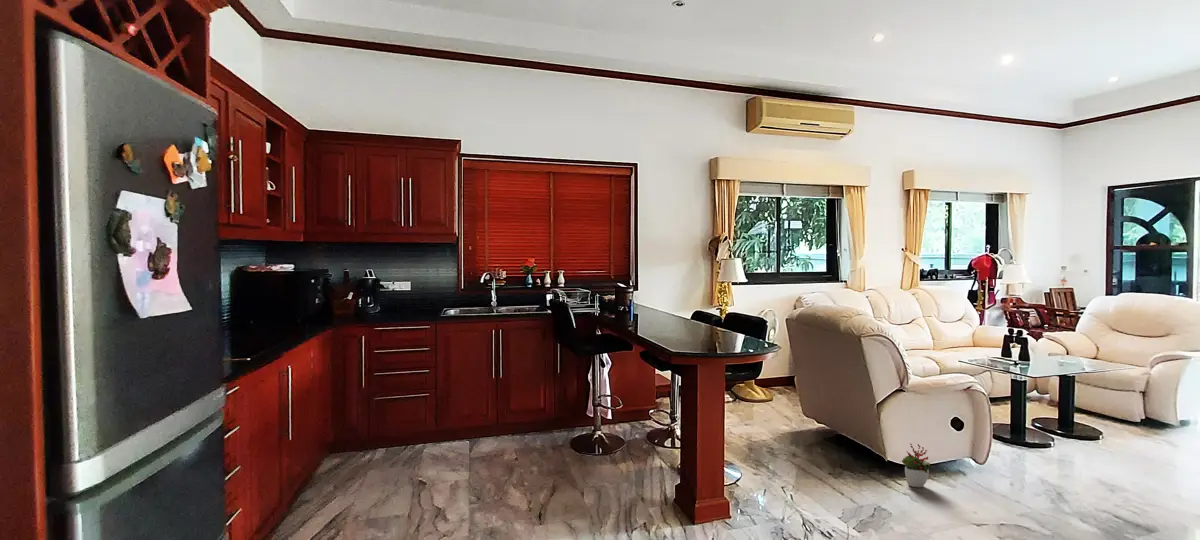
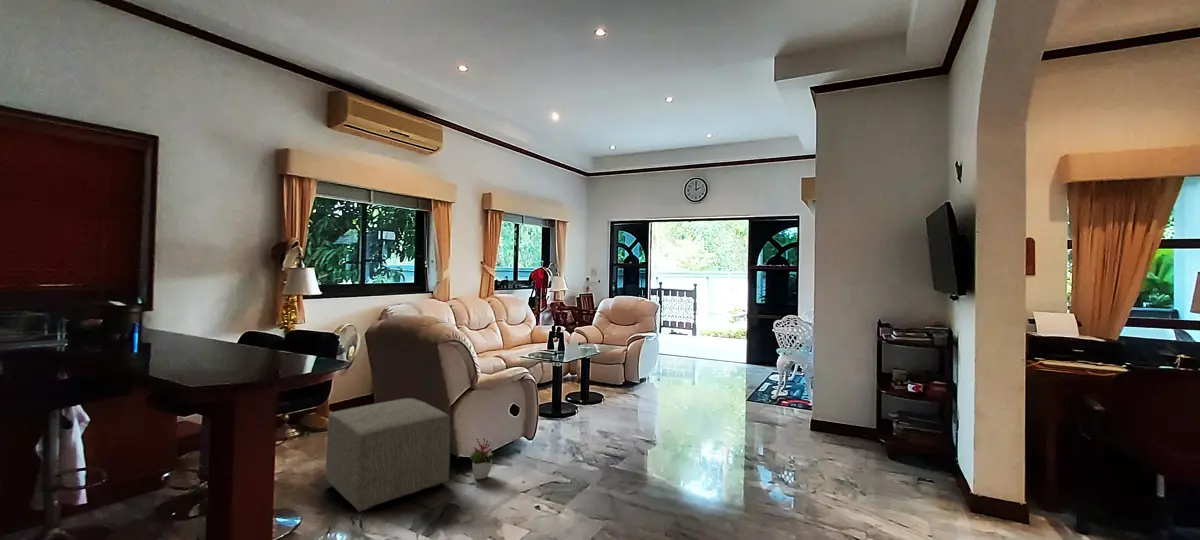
ottoman: none [760,389,880,483] -> present [326,398,450,512]

